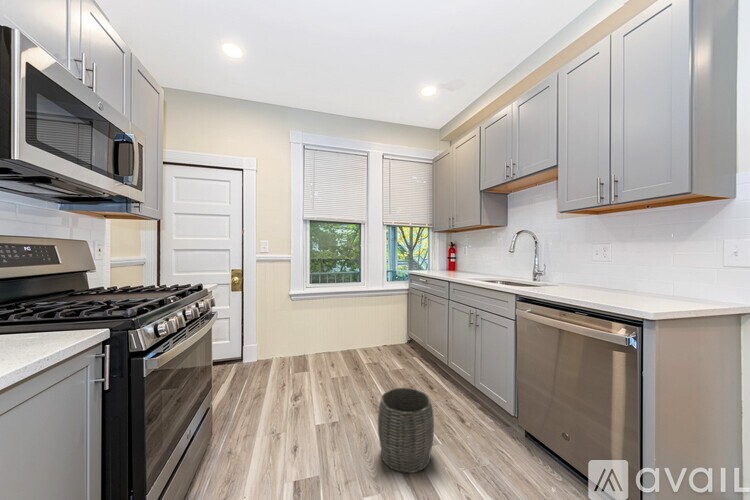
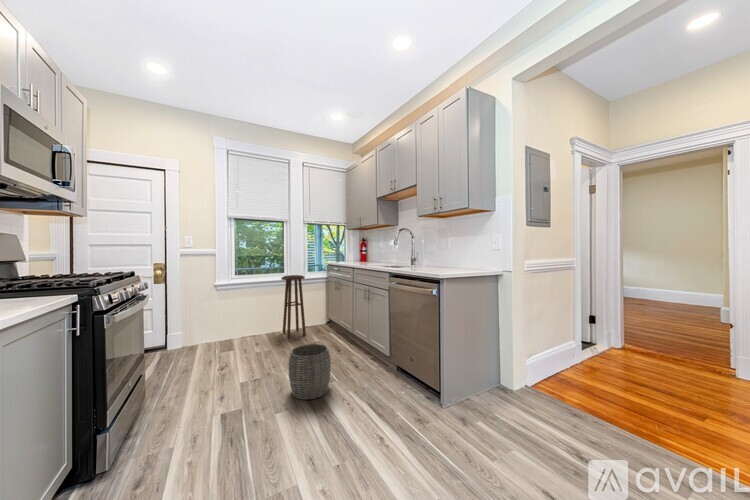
stool: none [359,286,387,360] -> present [281,275,306,338]

